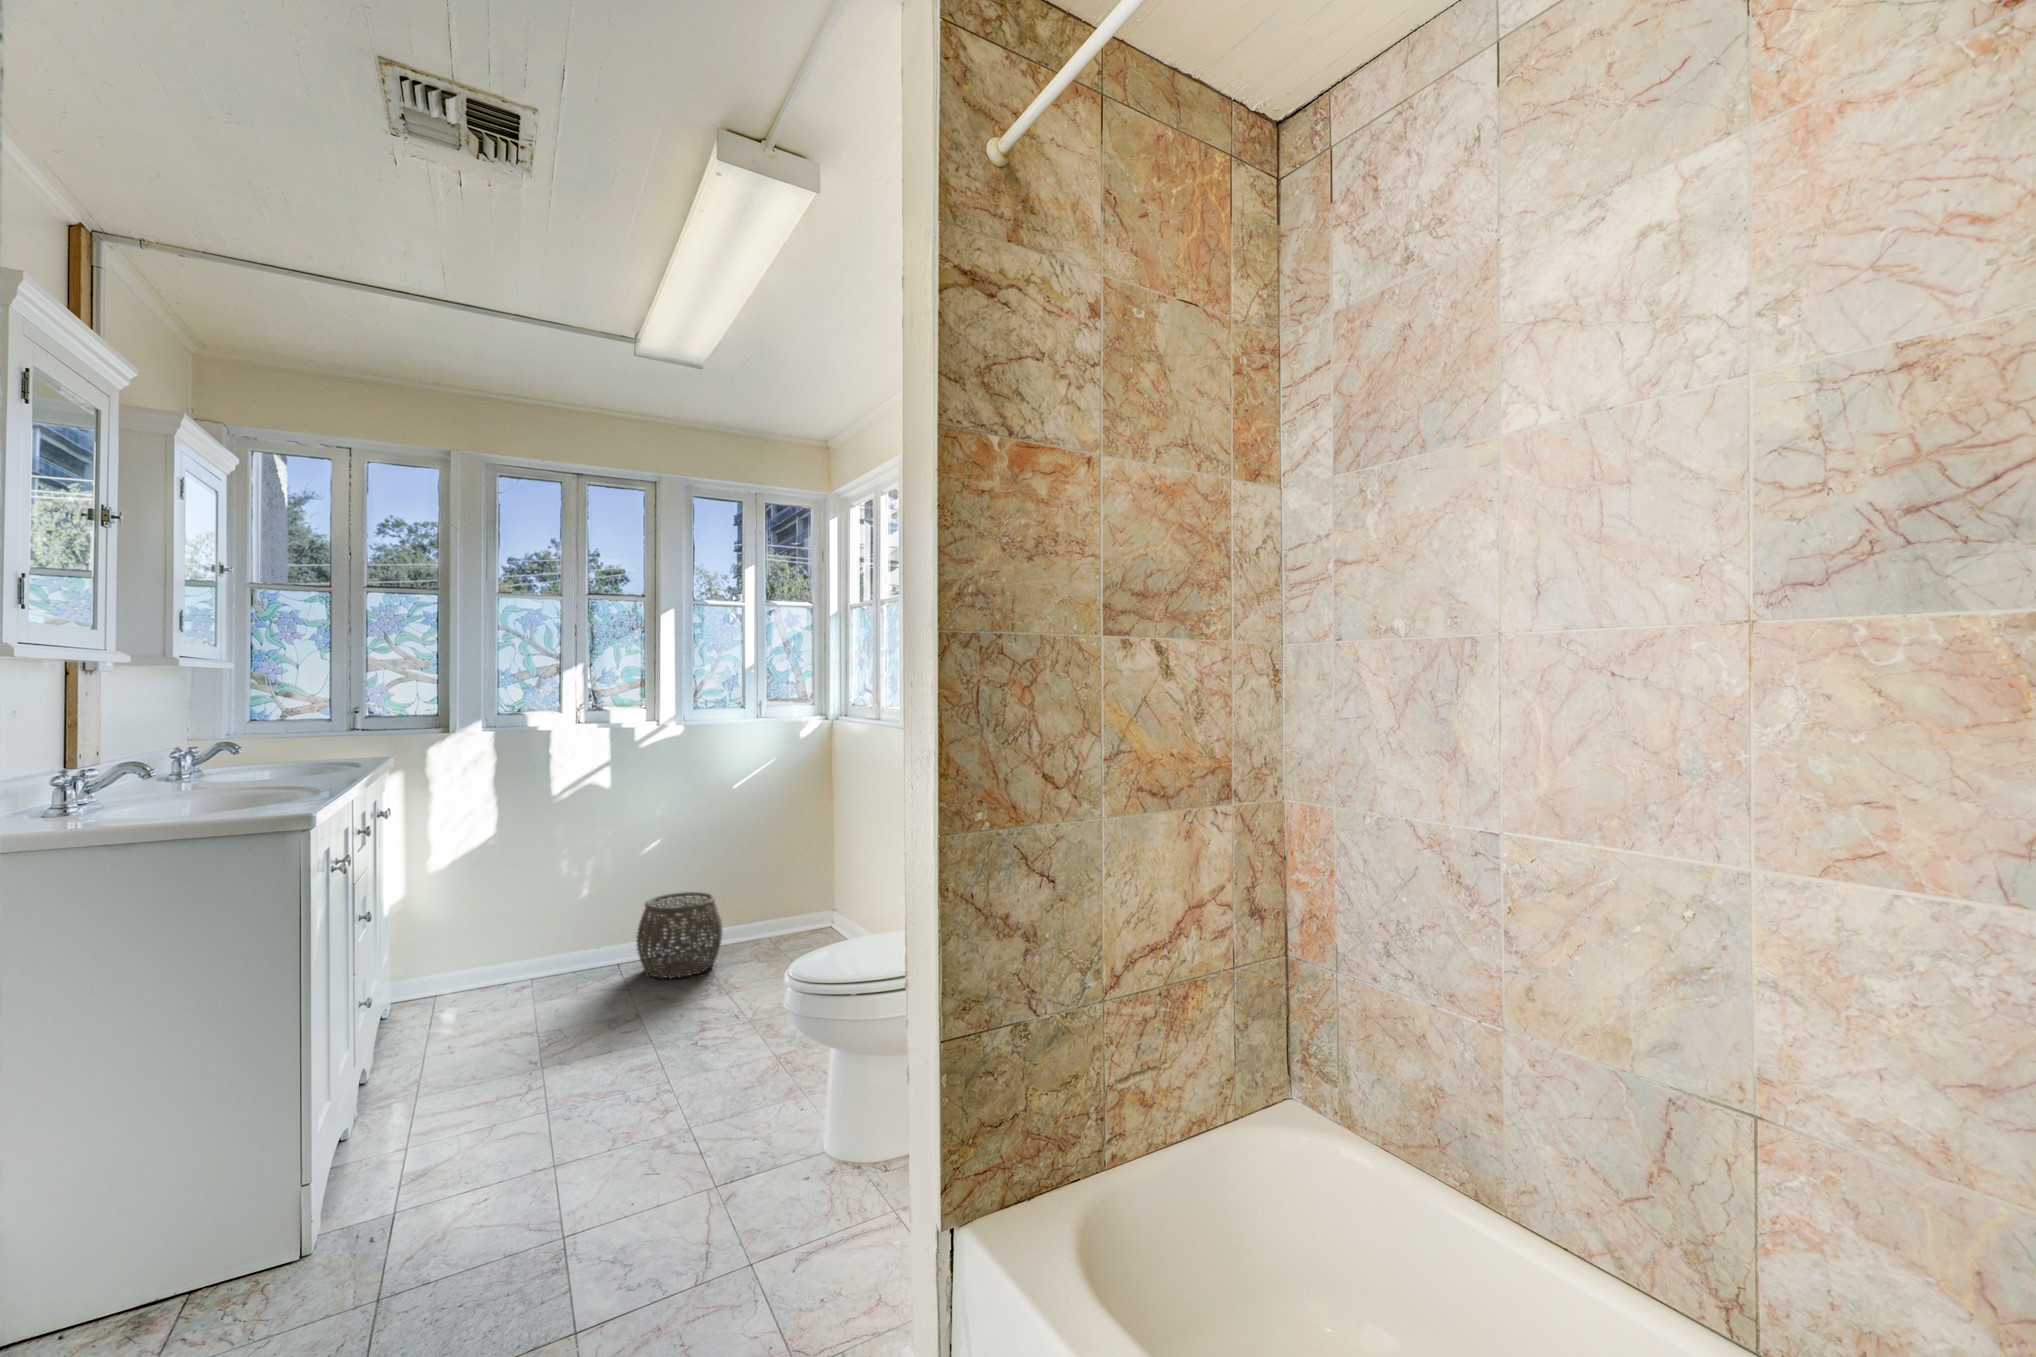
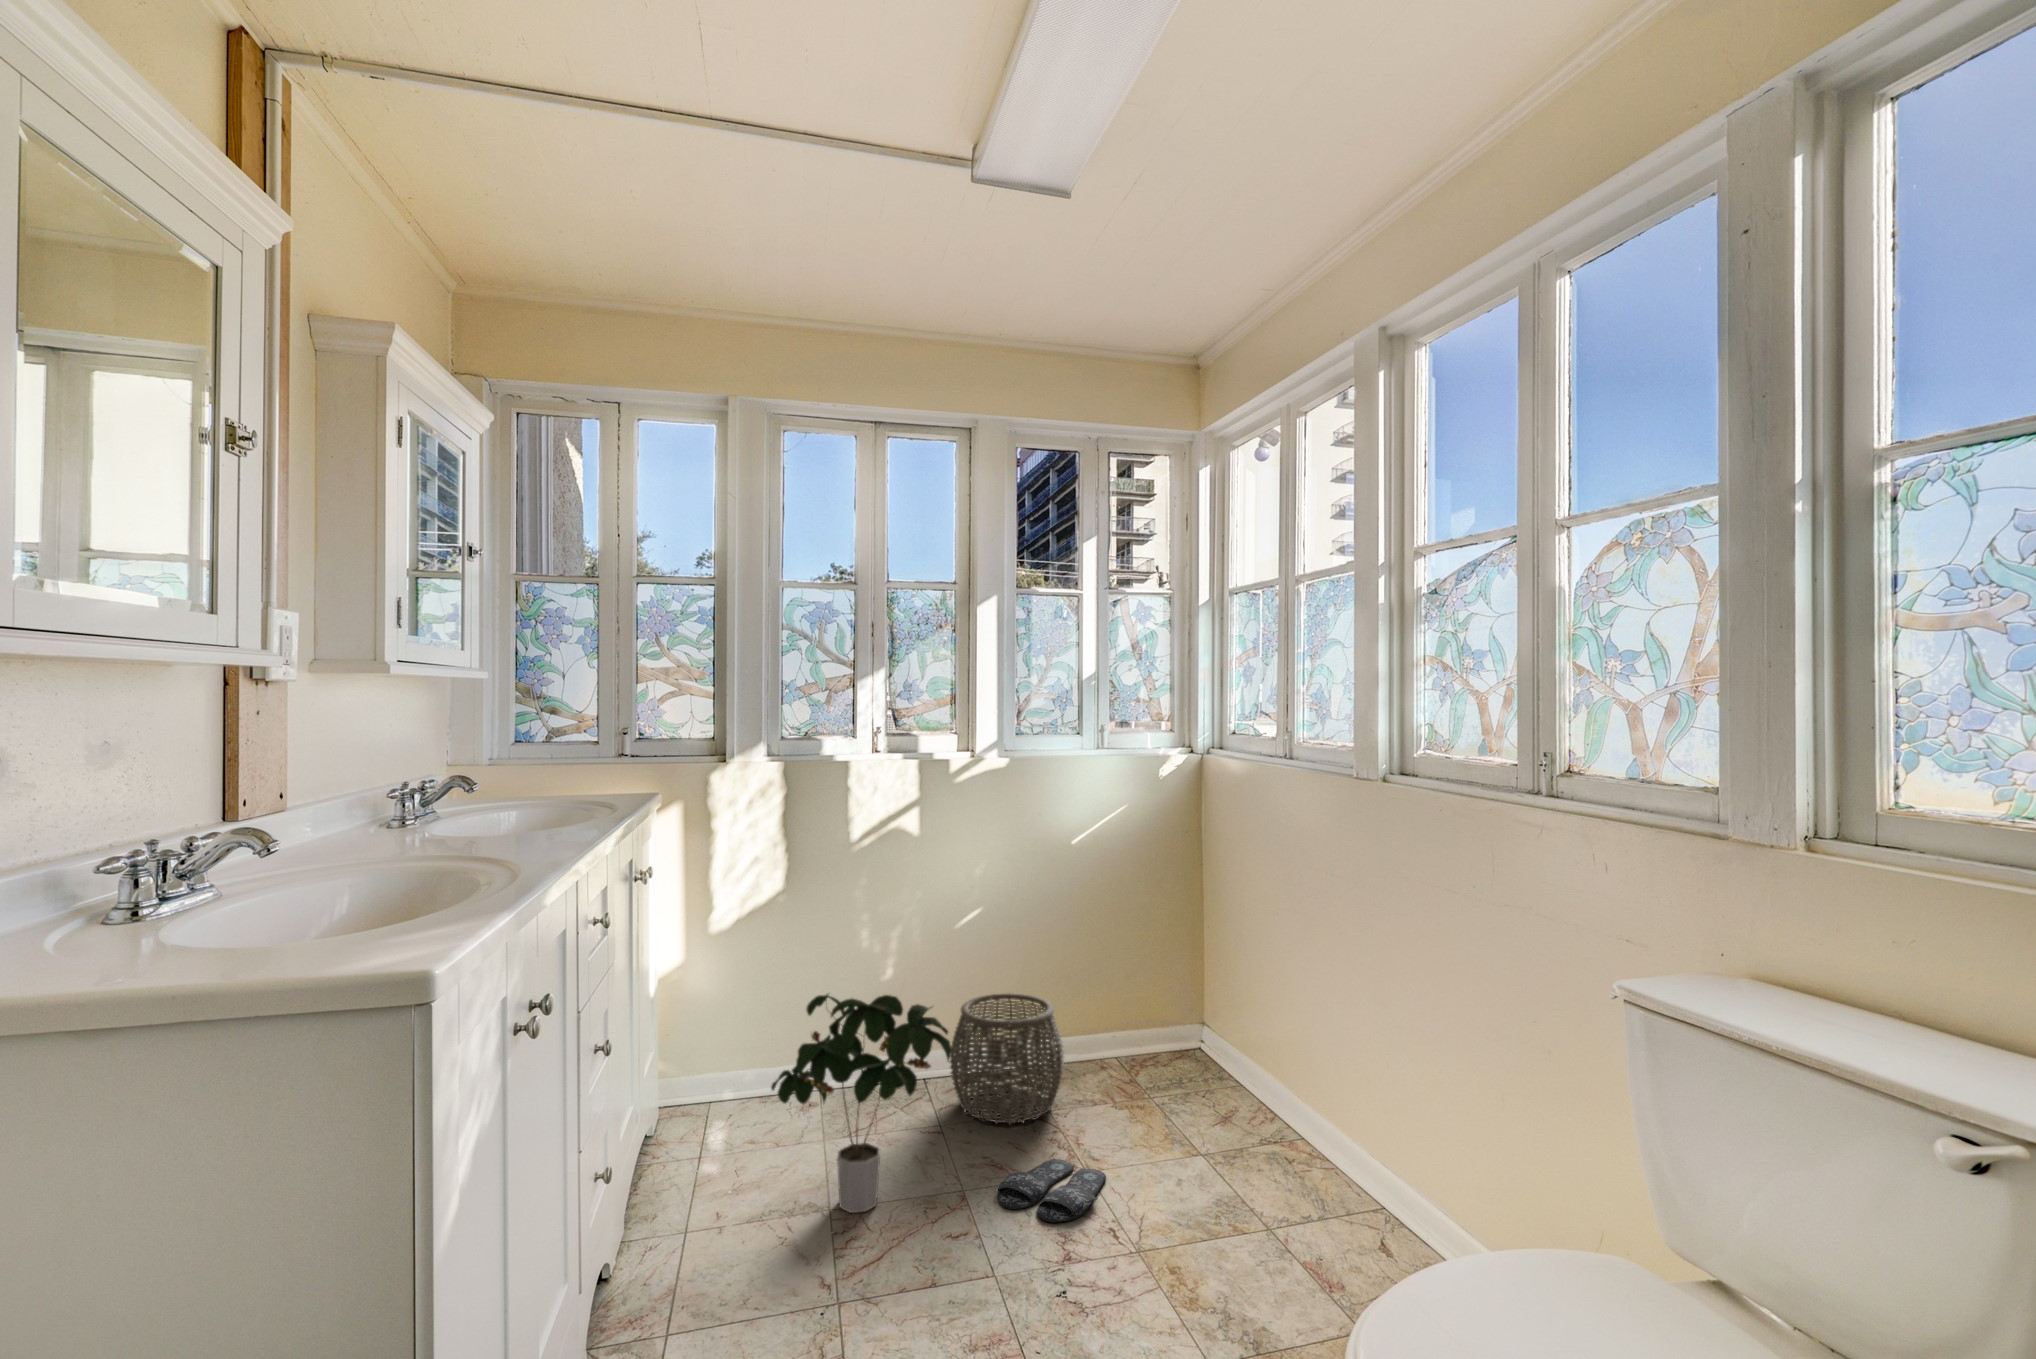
potted plant: none [490,888,628,1036] -> present [771,994,951,1213]
slippers: none [664,992,742,1023] -> present [998,1159,1106,1223]

